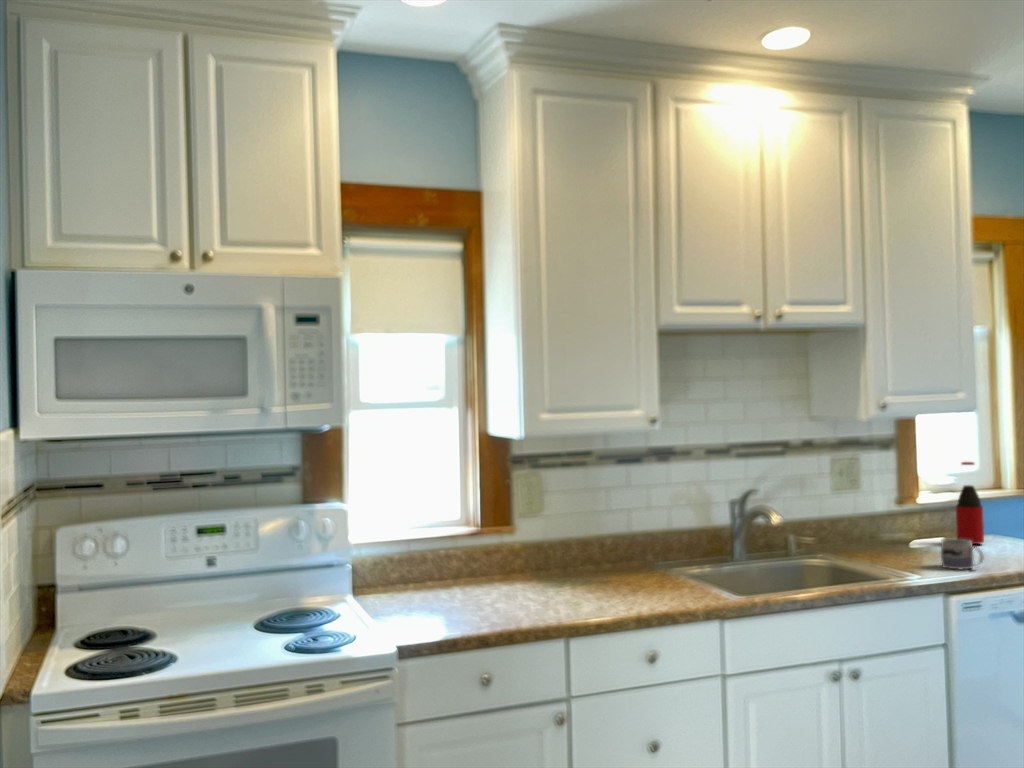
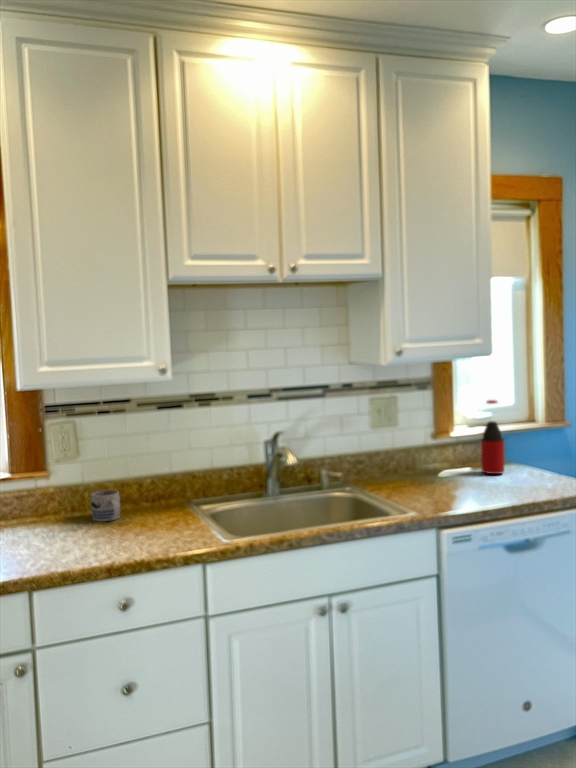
mug: present [941,539,983,570] -> present [91,490,120,521]

